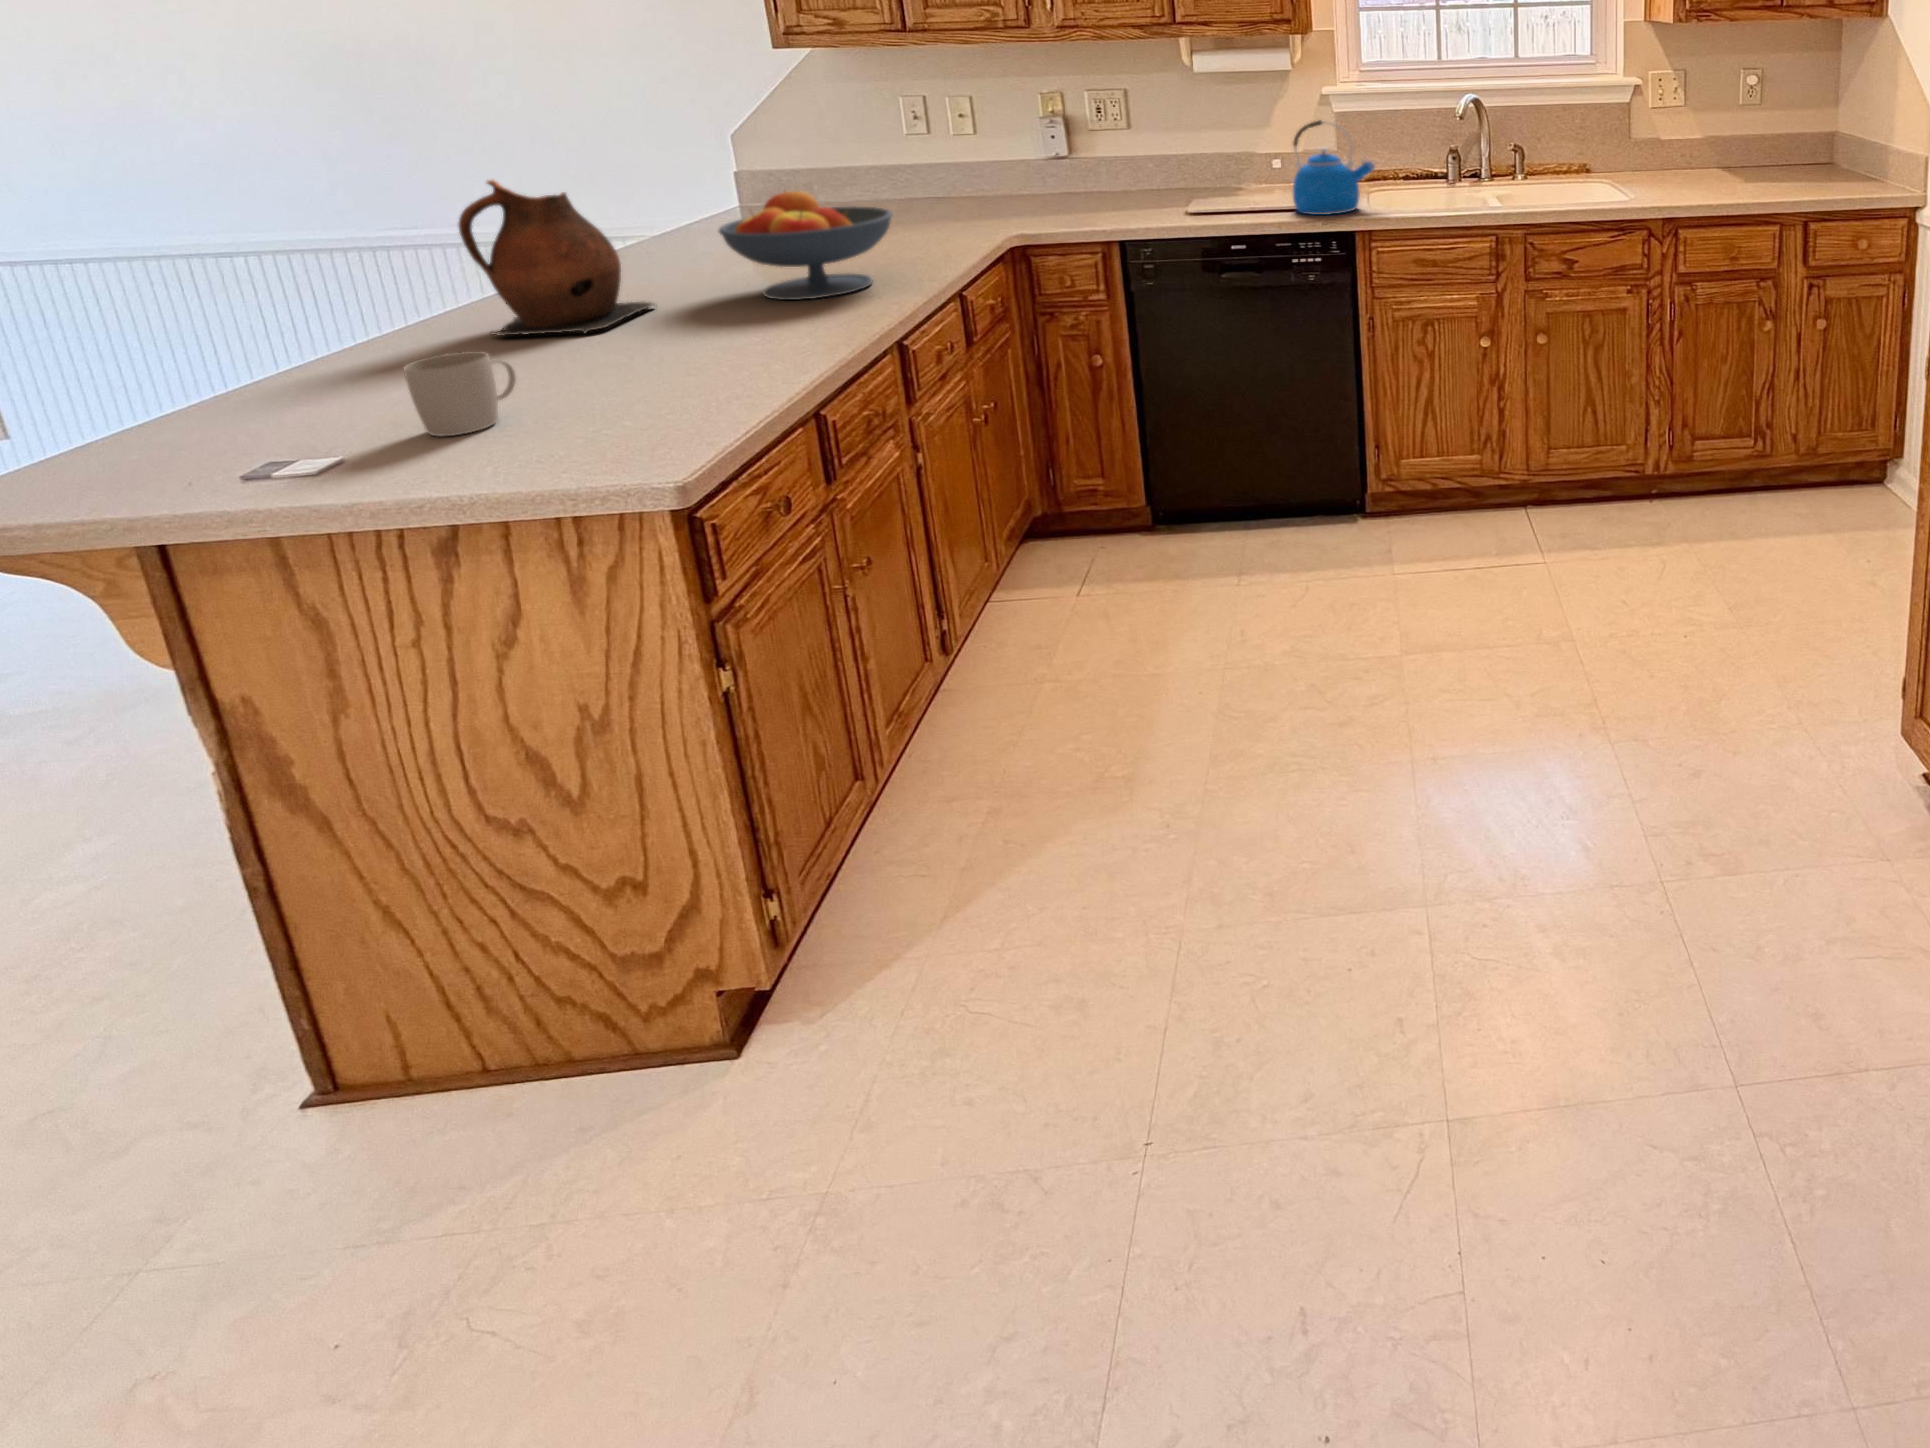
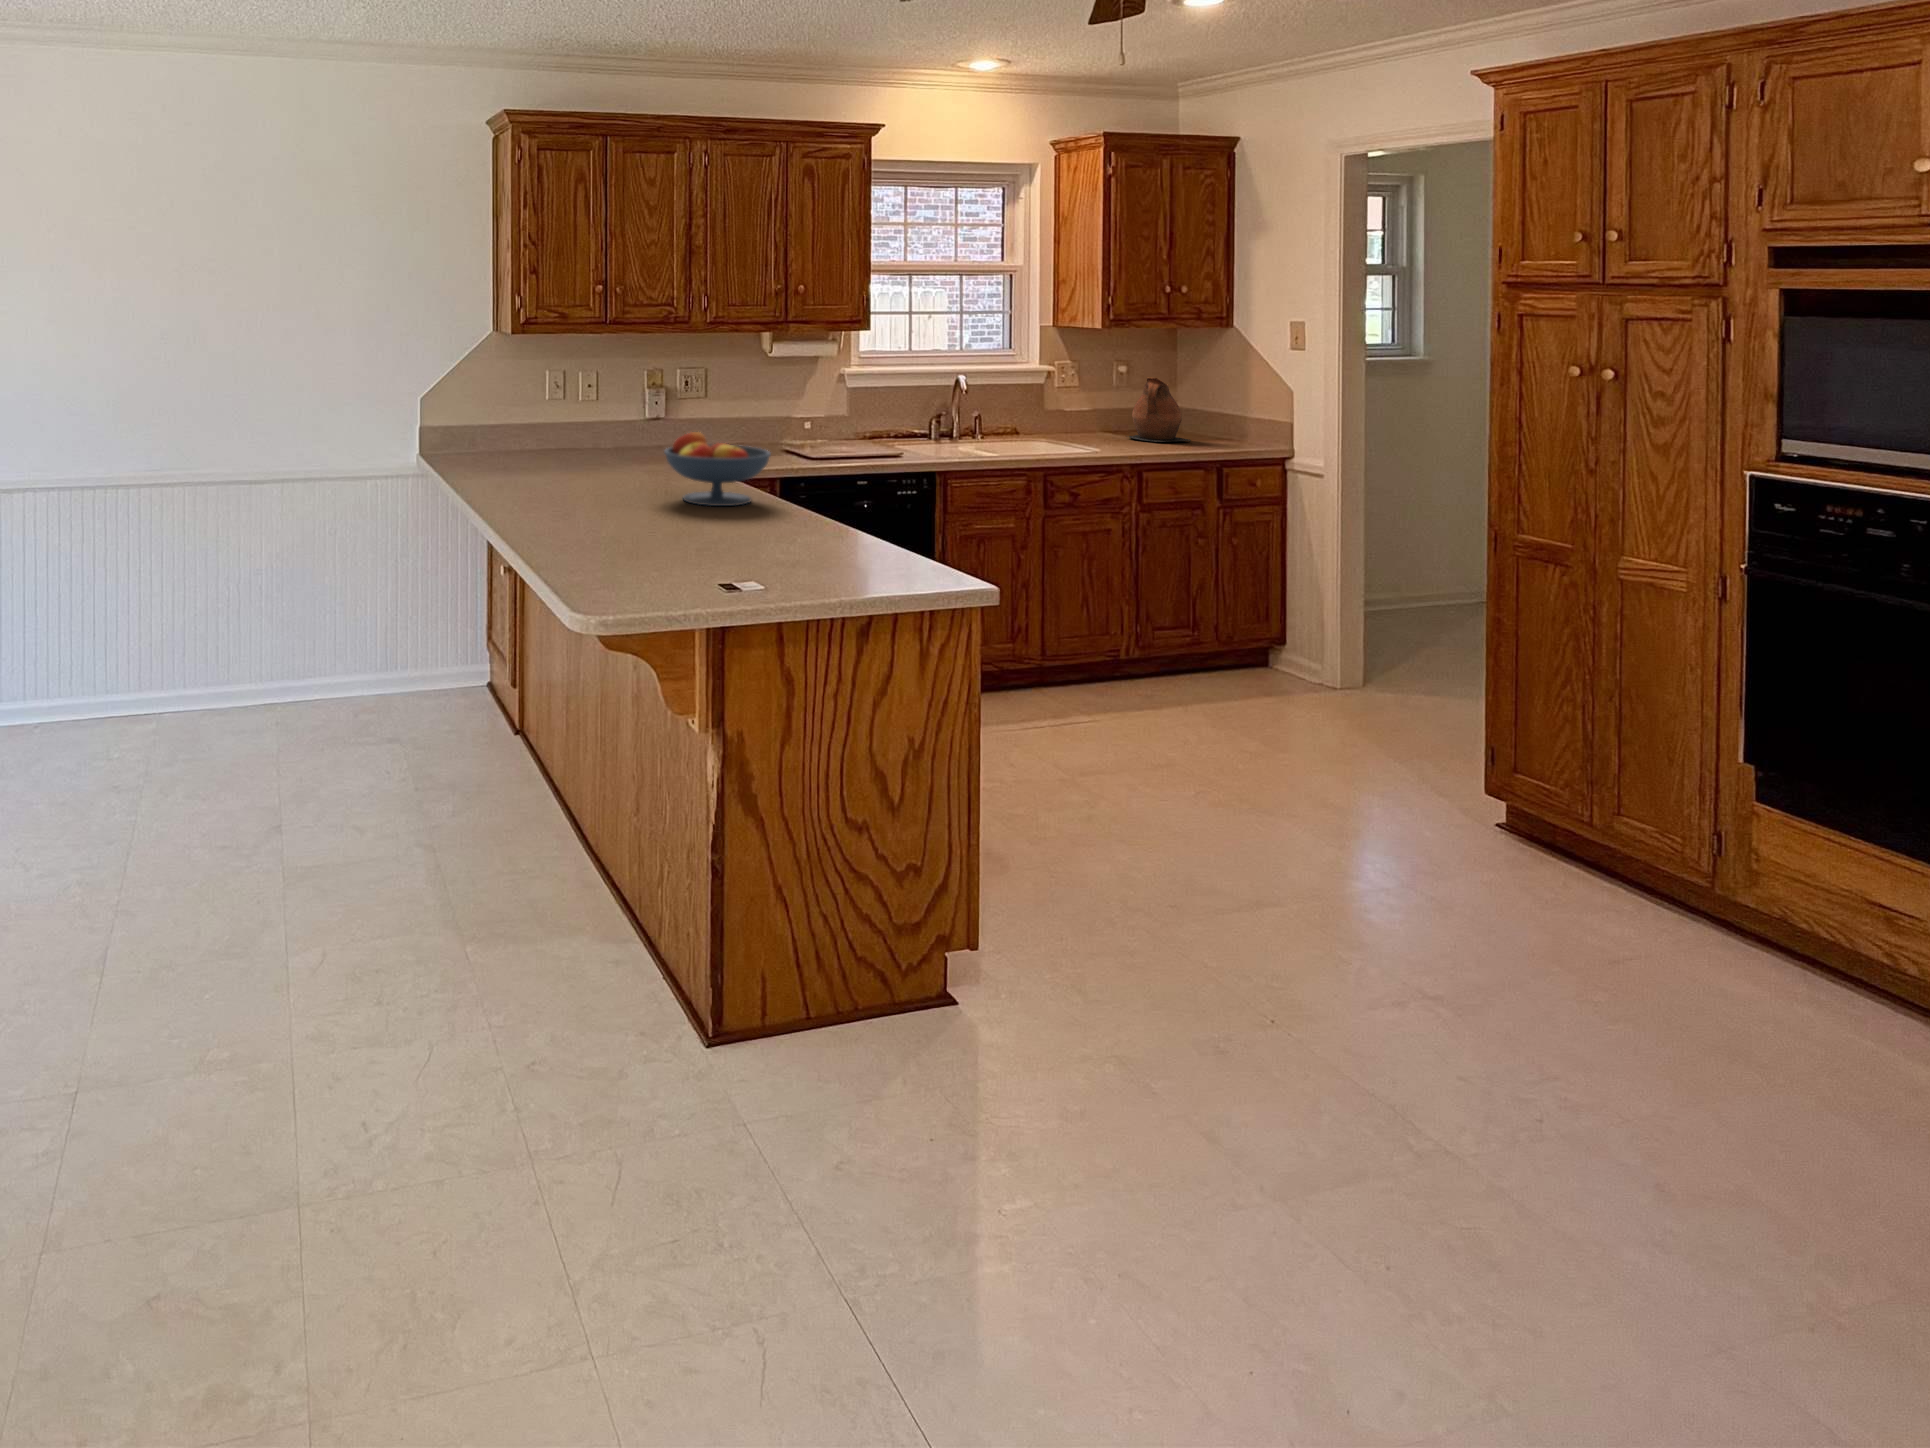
kettle: present [1293,120,1374,215] -> none [878,392,937,461]
ceramic pitcher: present [459,180,654,336] -> present [1129,377,1190,442]
mug: present [404,351,516,437] -> none [766,517,808,569]

